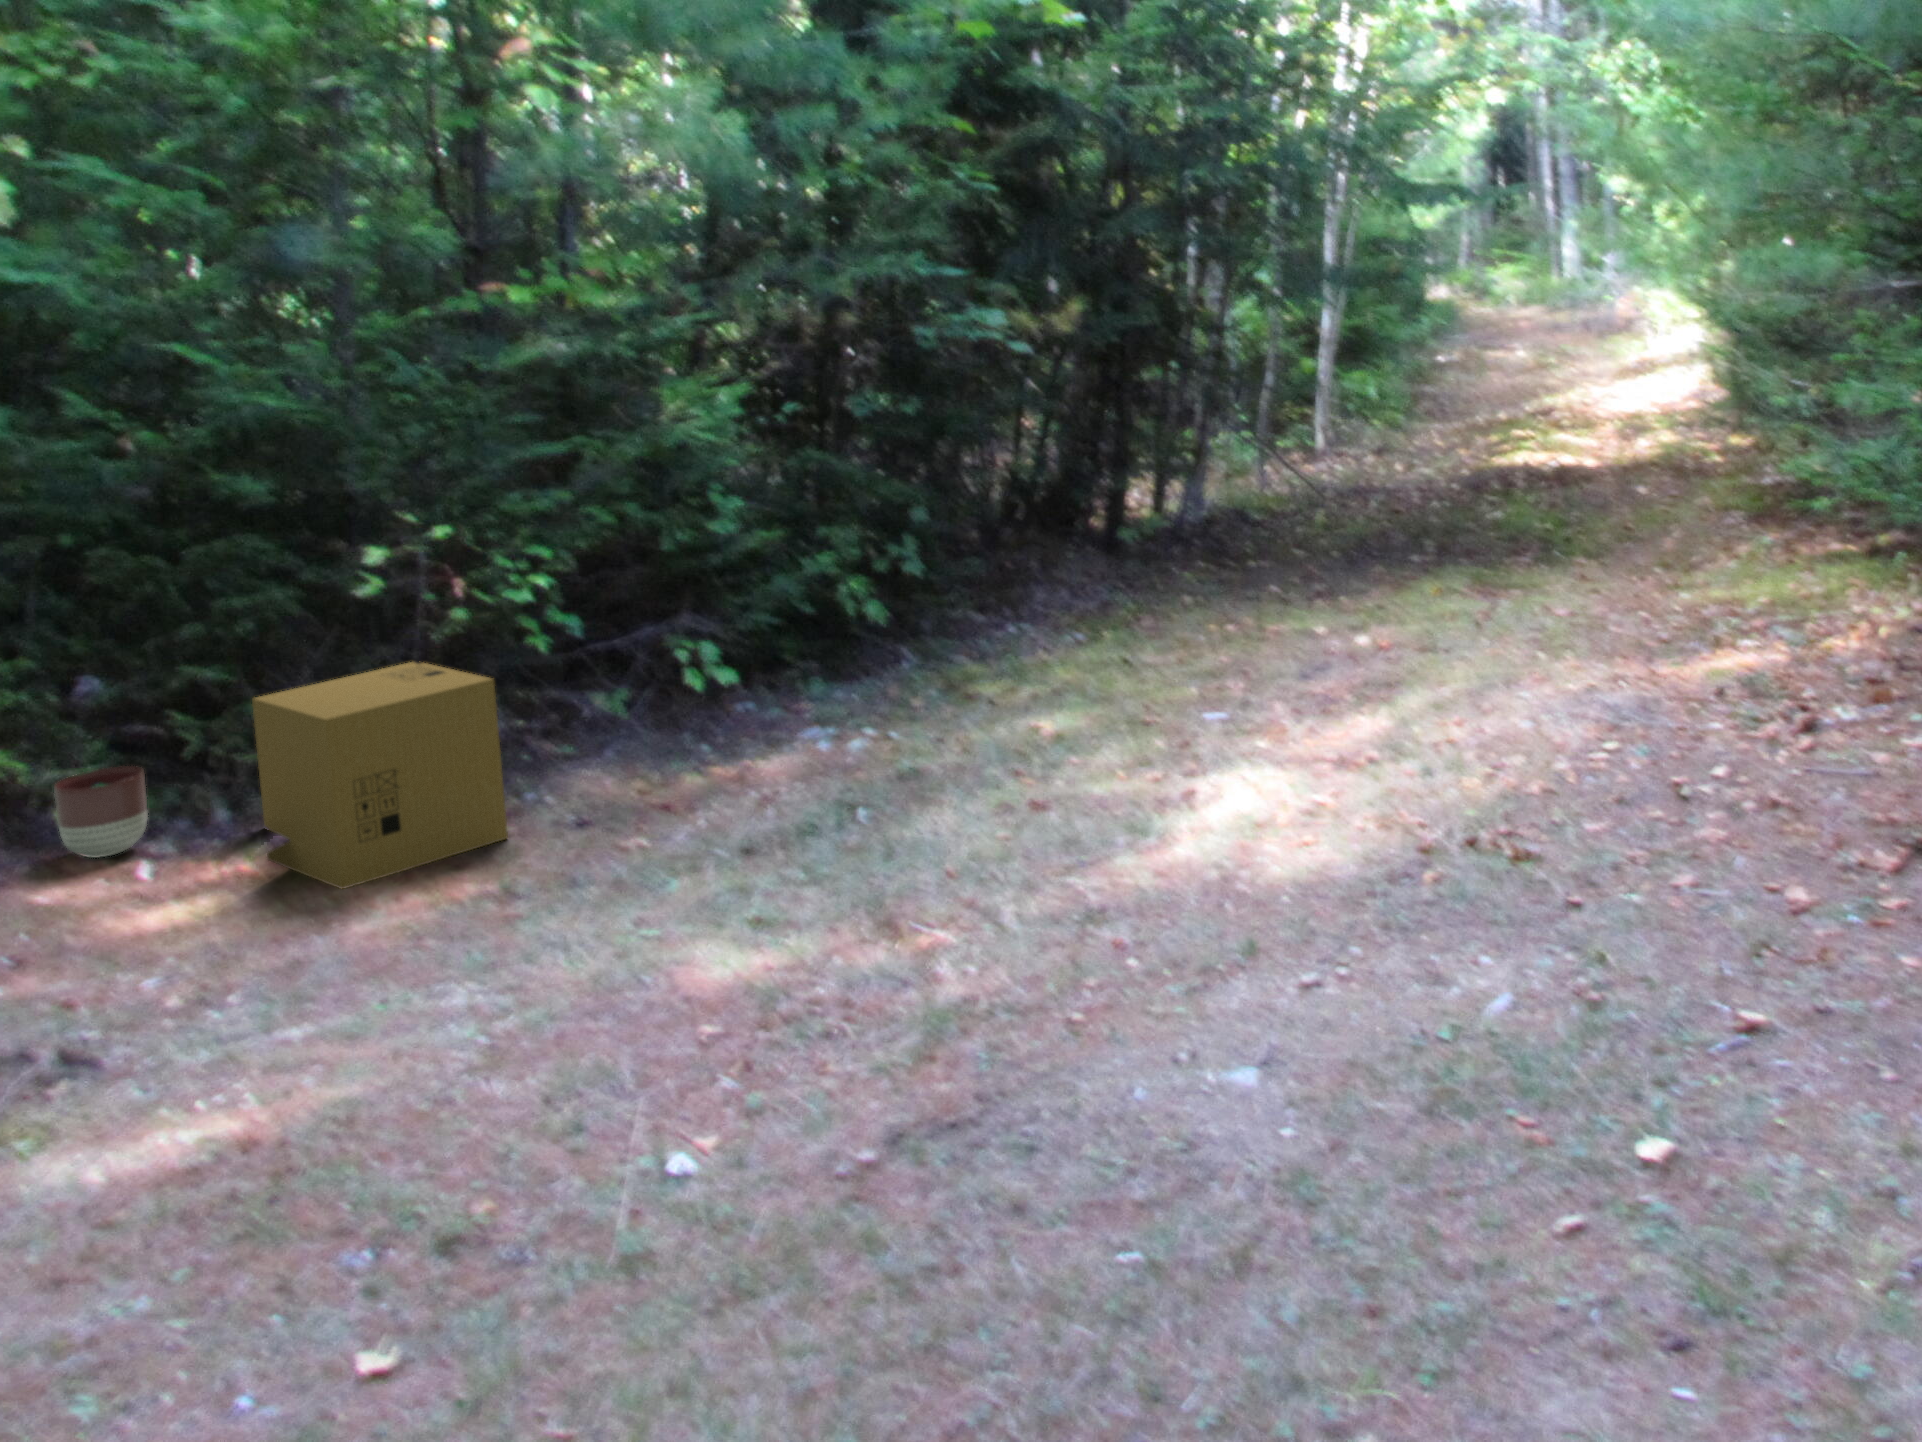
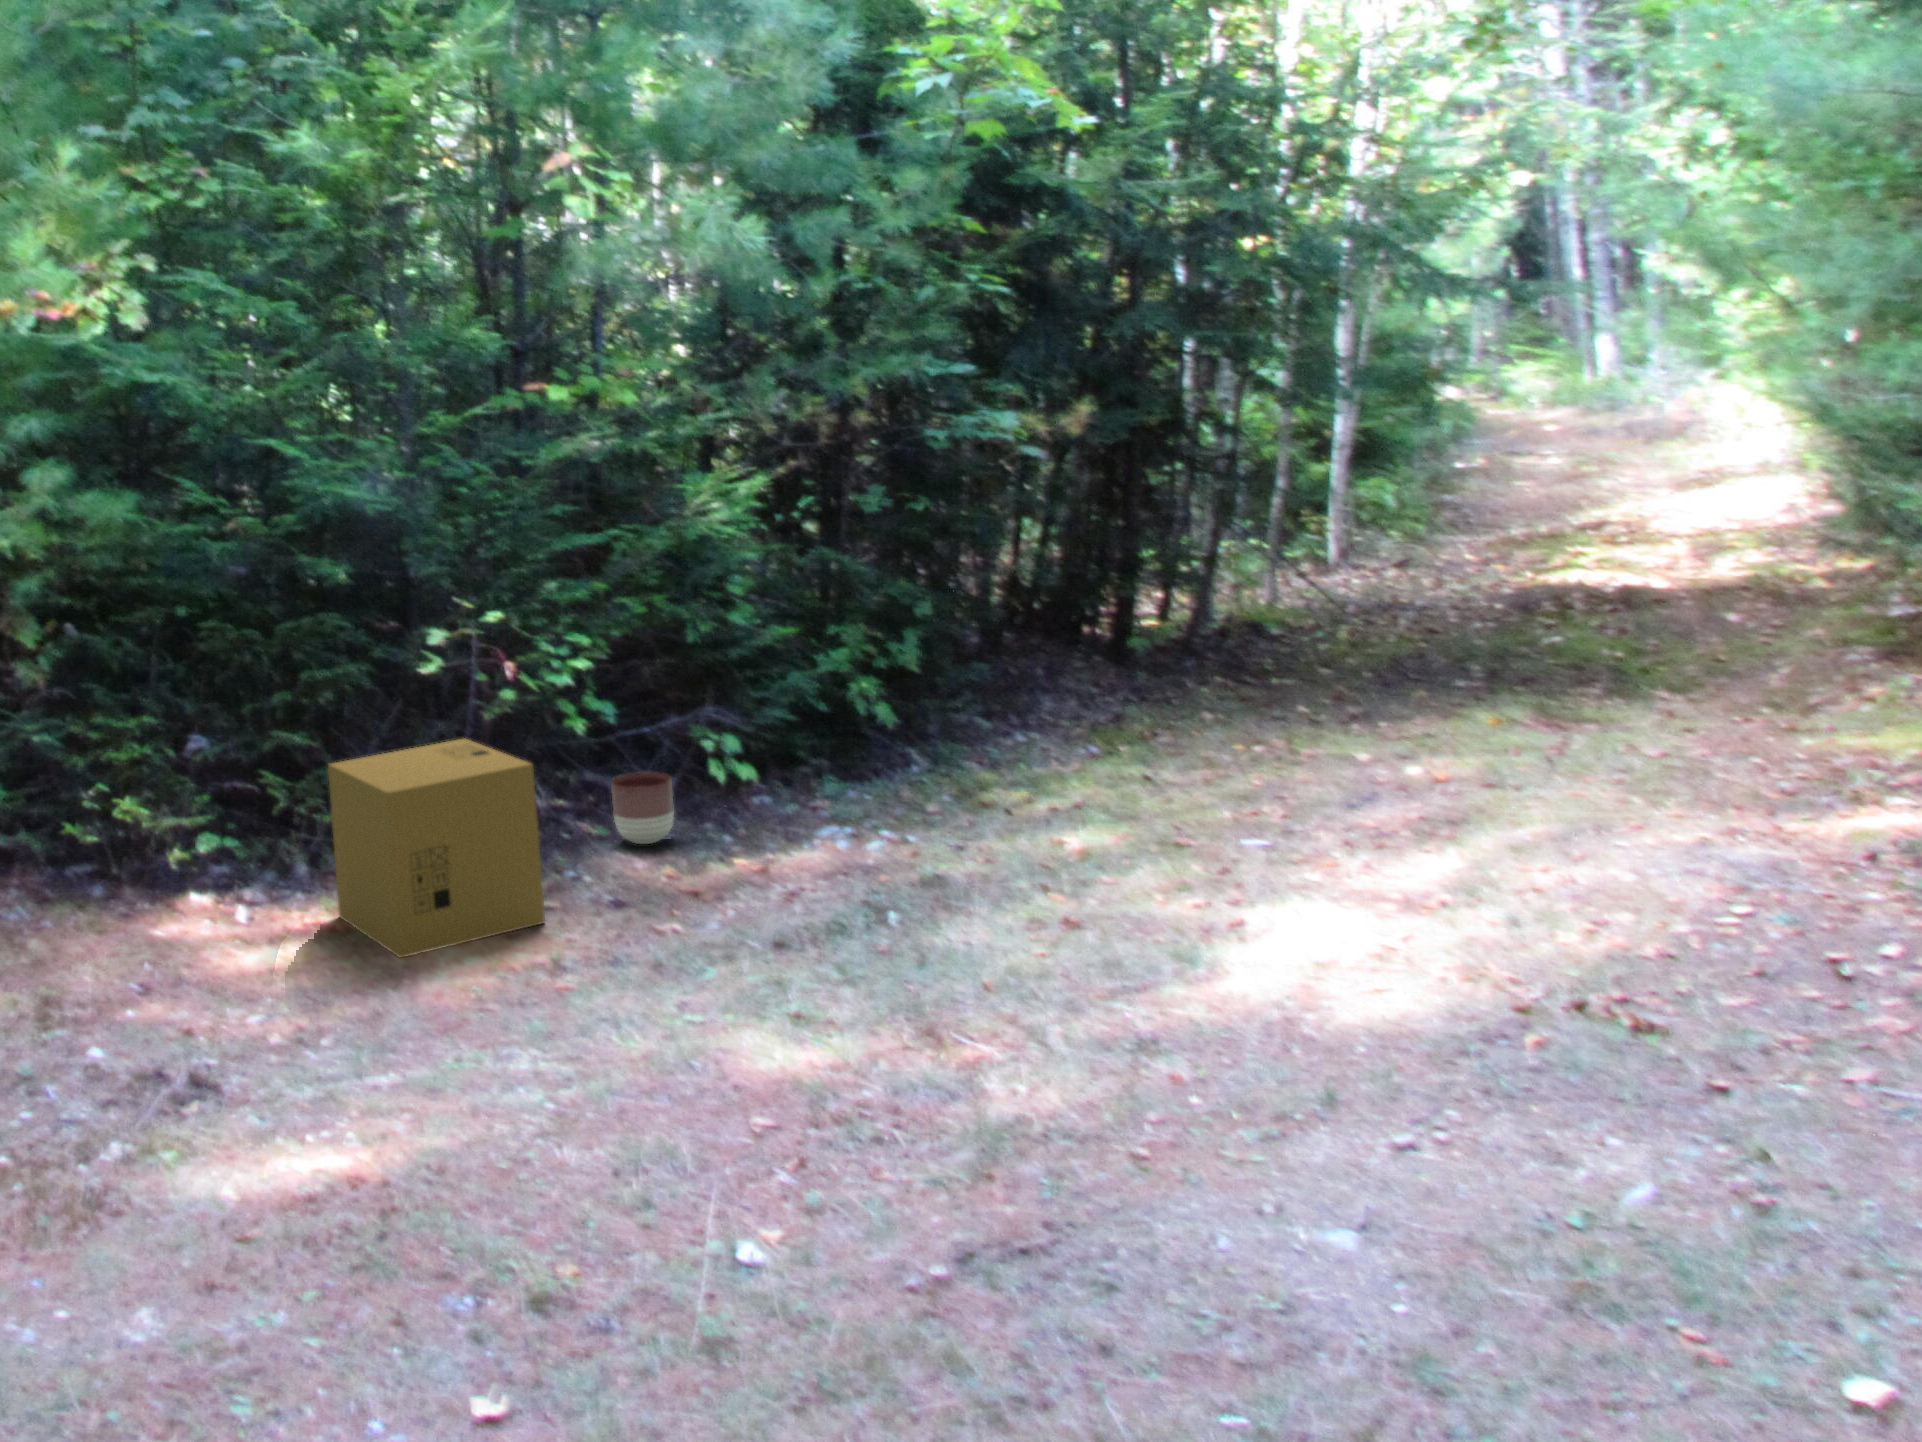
planter: present [54,766,148,858] -> present [611,772,674,844]

